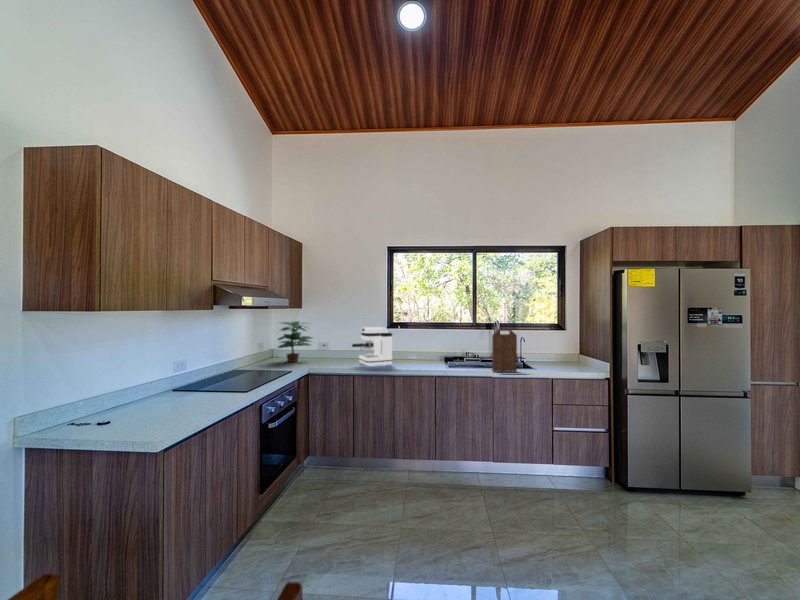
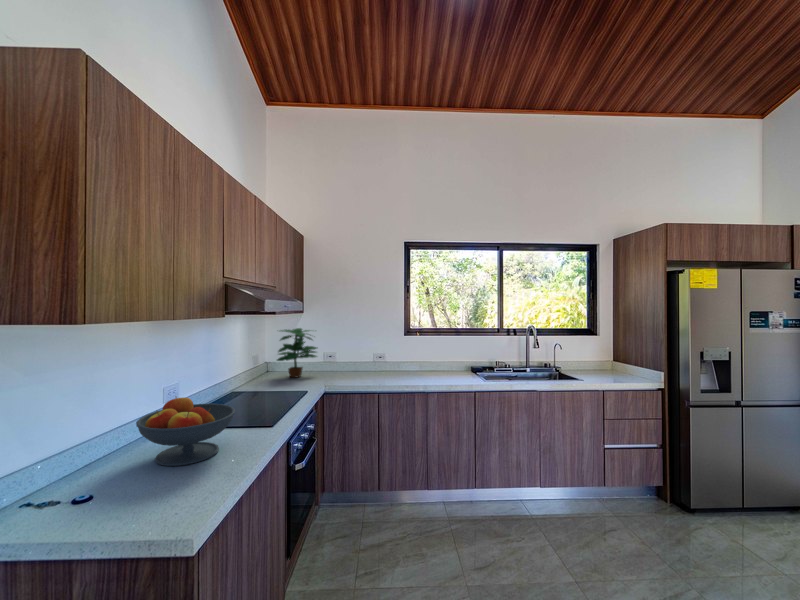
coffee maker: present [352,327,392,366] -> none [371,334,418,381]
cutting board: present [492,329,517,372] -> none [539,335,566,385]
fruit bowl: none [149,365,218,410] -> present [136,398,235,466]

